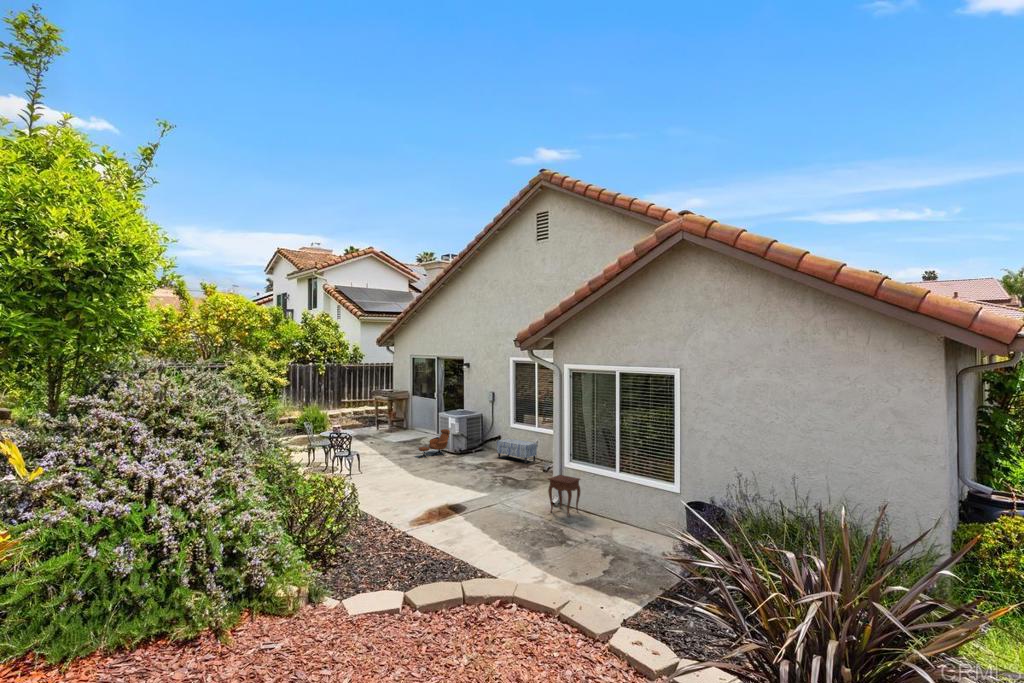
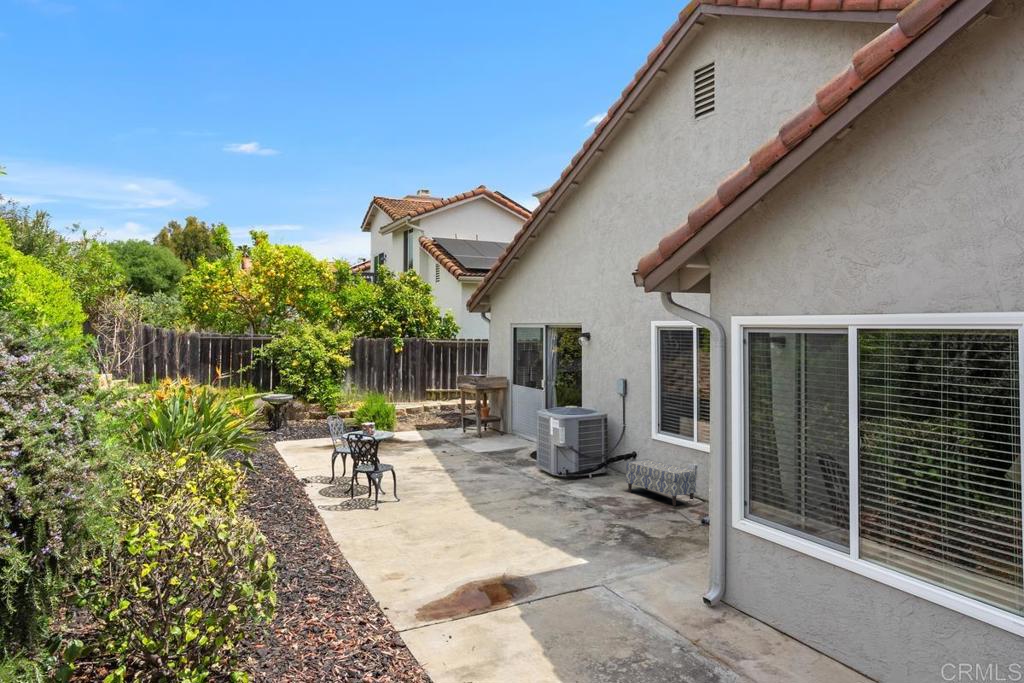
lounge chair: present [419,429,450,457] -> none [498,437,551,482]
side table: present [548,475,580,517] -> none [696,543,770,638]

